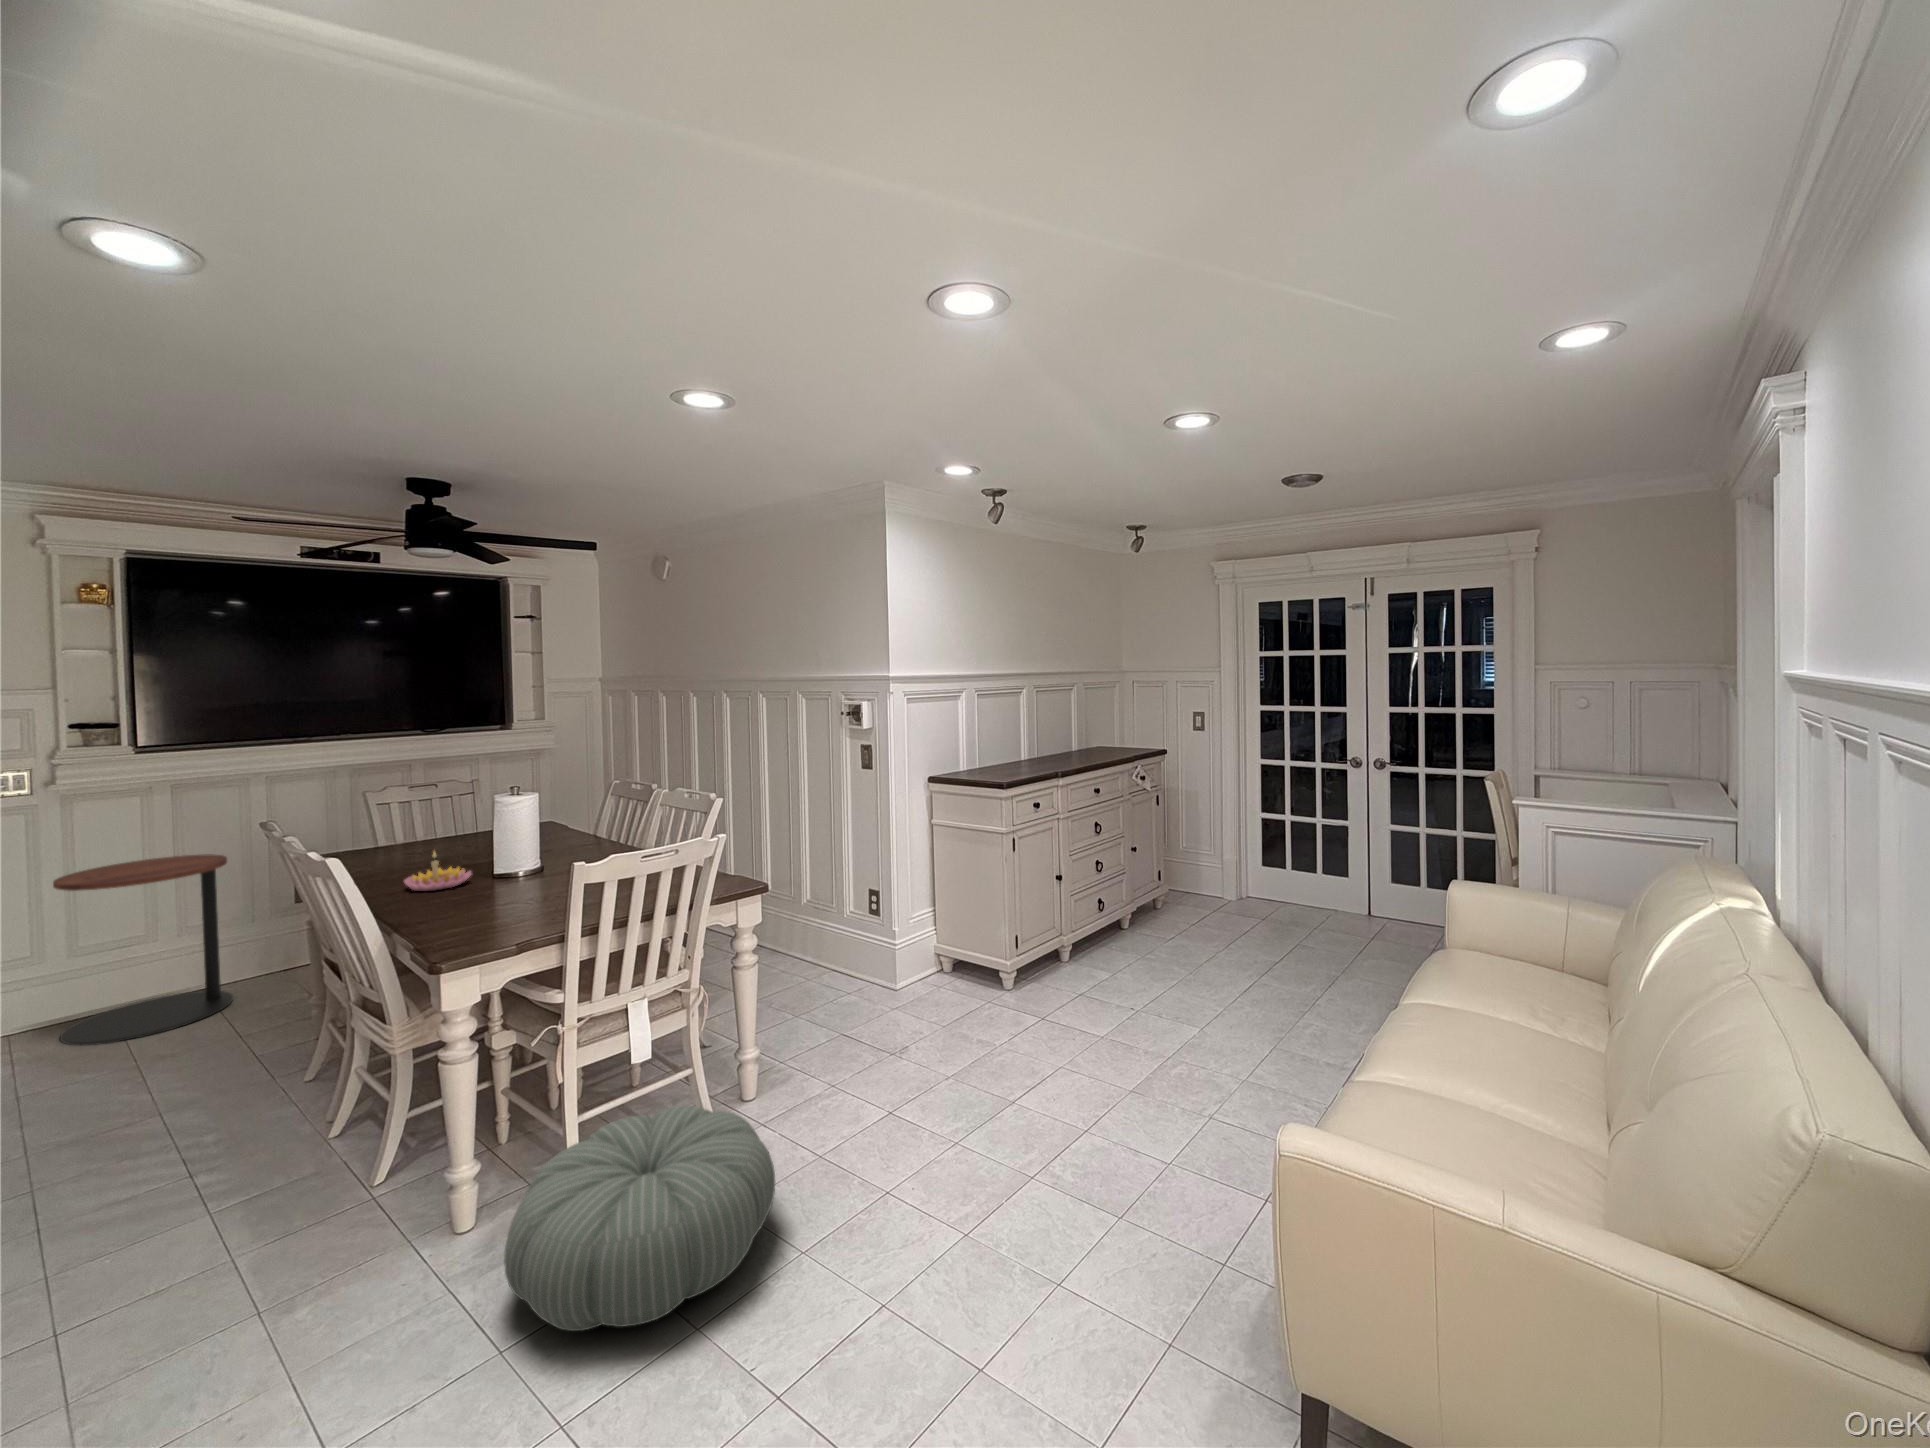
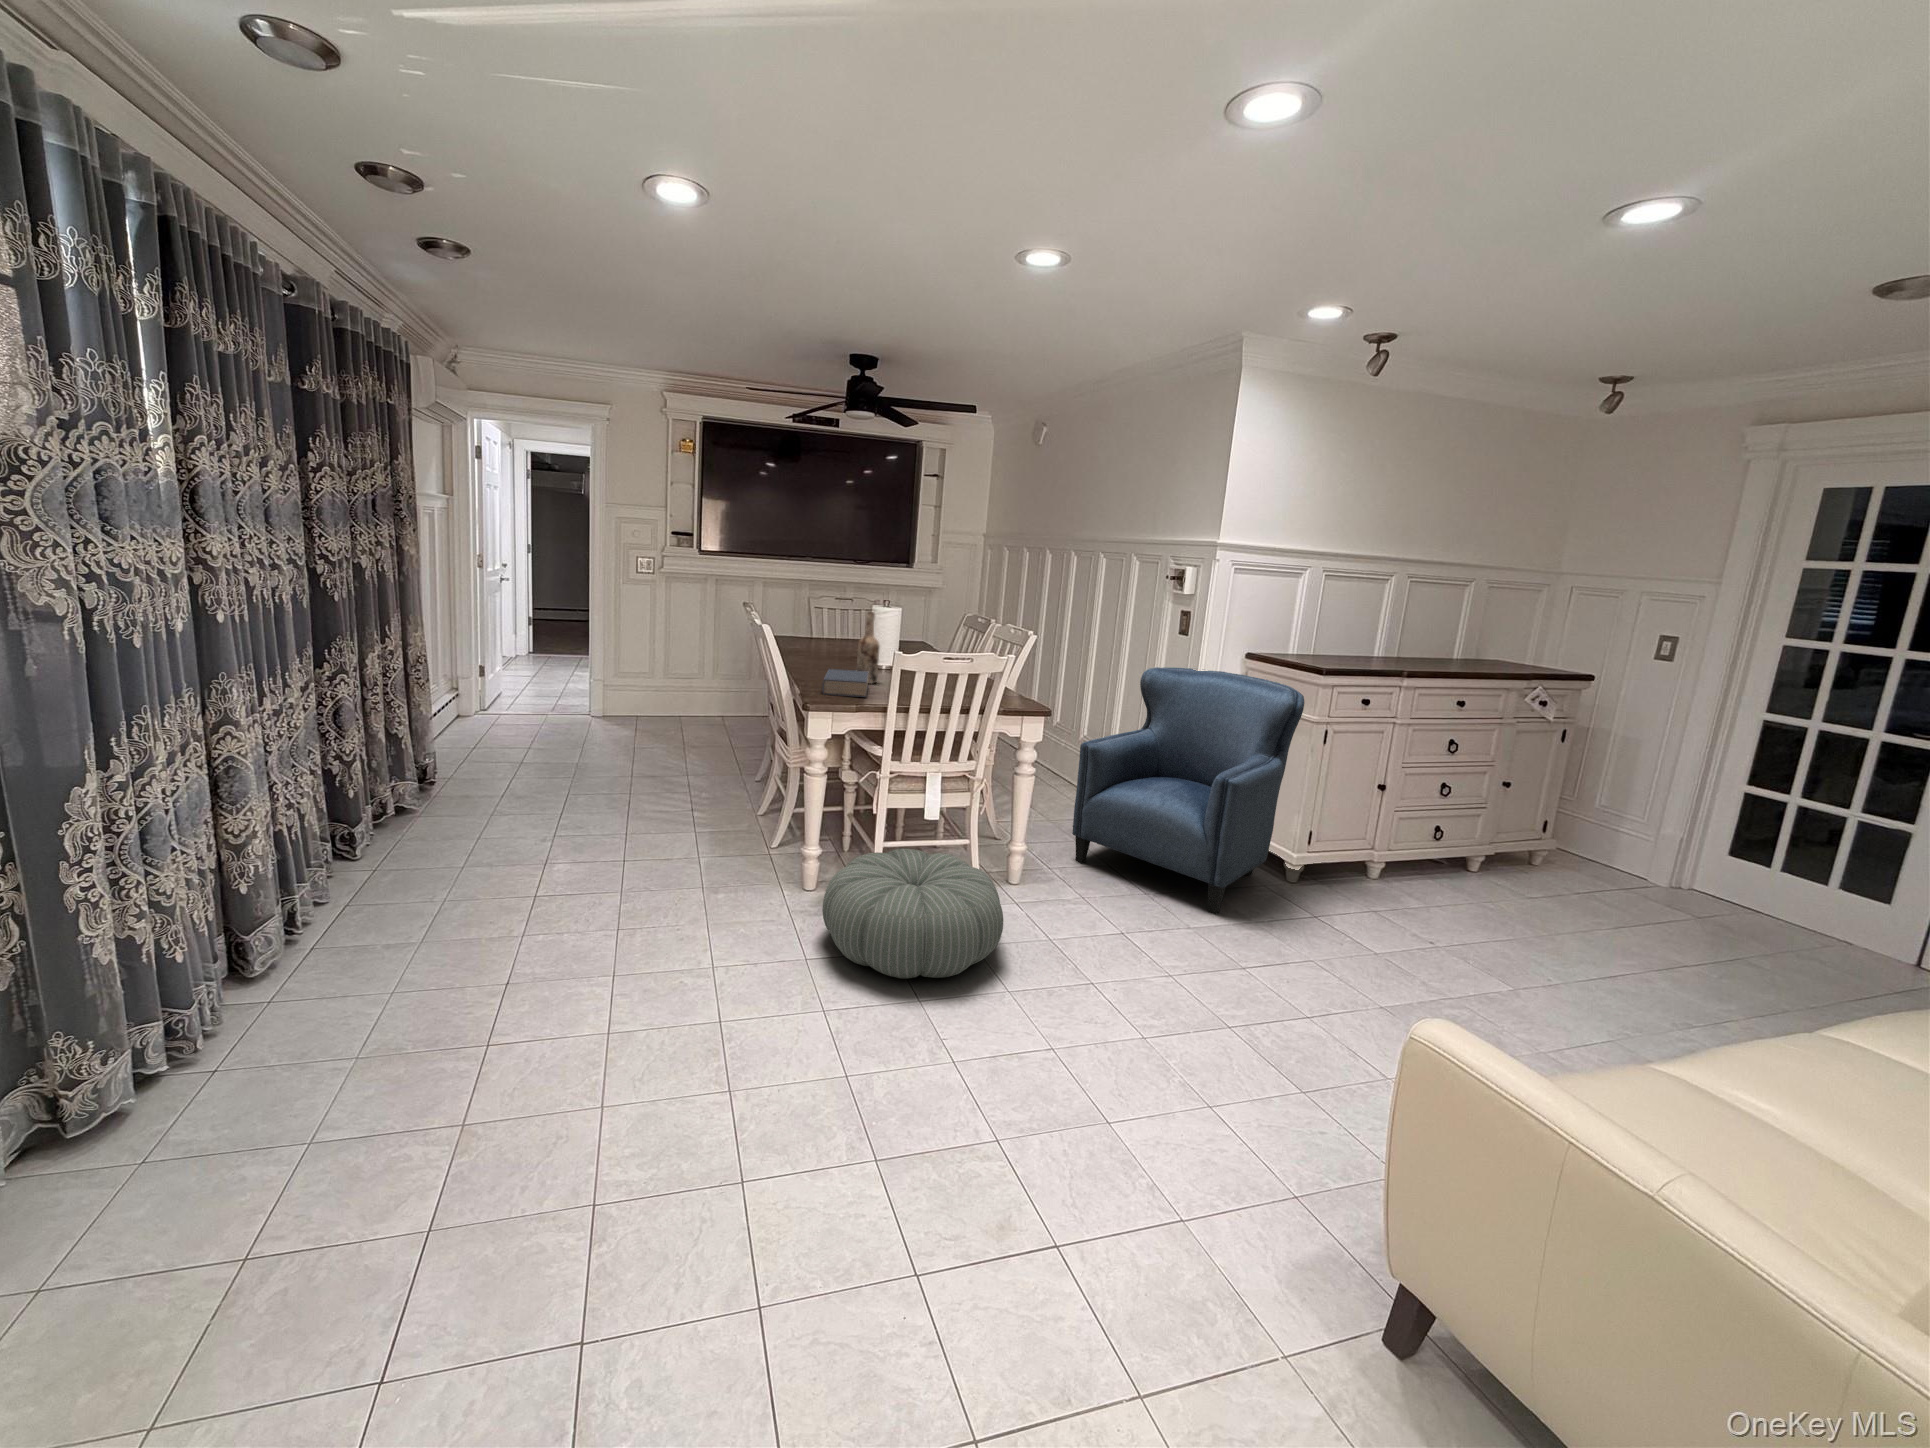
armchair: none [796,799,997,1053] -> present [1072,667,1304,915]
wine bottle: none [486,809,521,906] -> present [857,612,880,683]
candle holder: present [404,852,472,892] -> none [815,637,855,667]
side table: present [53,854,233,1045] -> none [661,625,740,733]
book: none [444,890,519,943] -> present [822,669,869,697]

